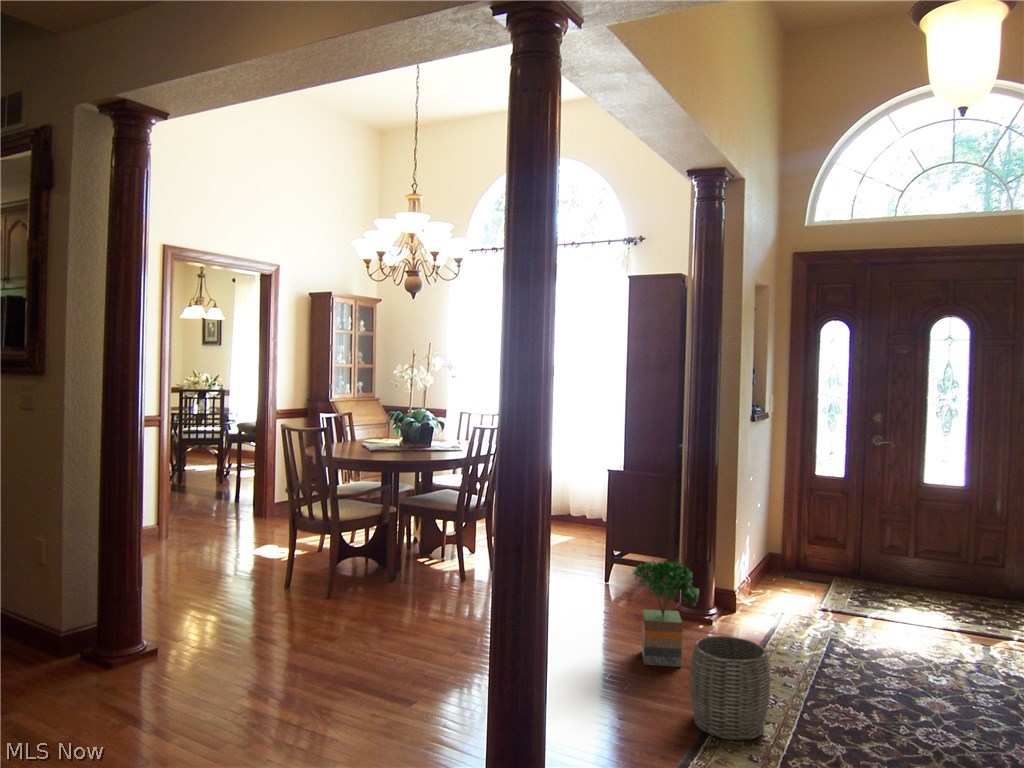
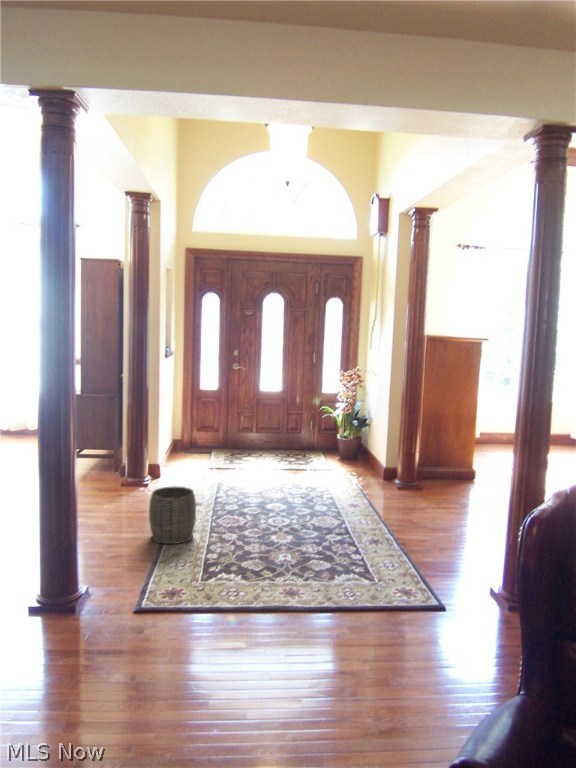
potted tree: present [632,560,699,667] -> none [101,447,148,515]

